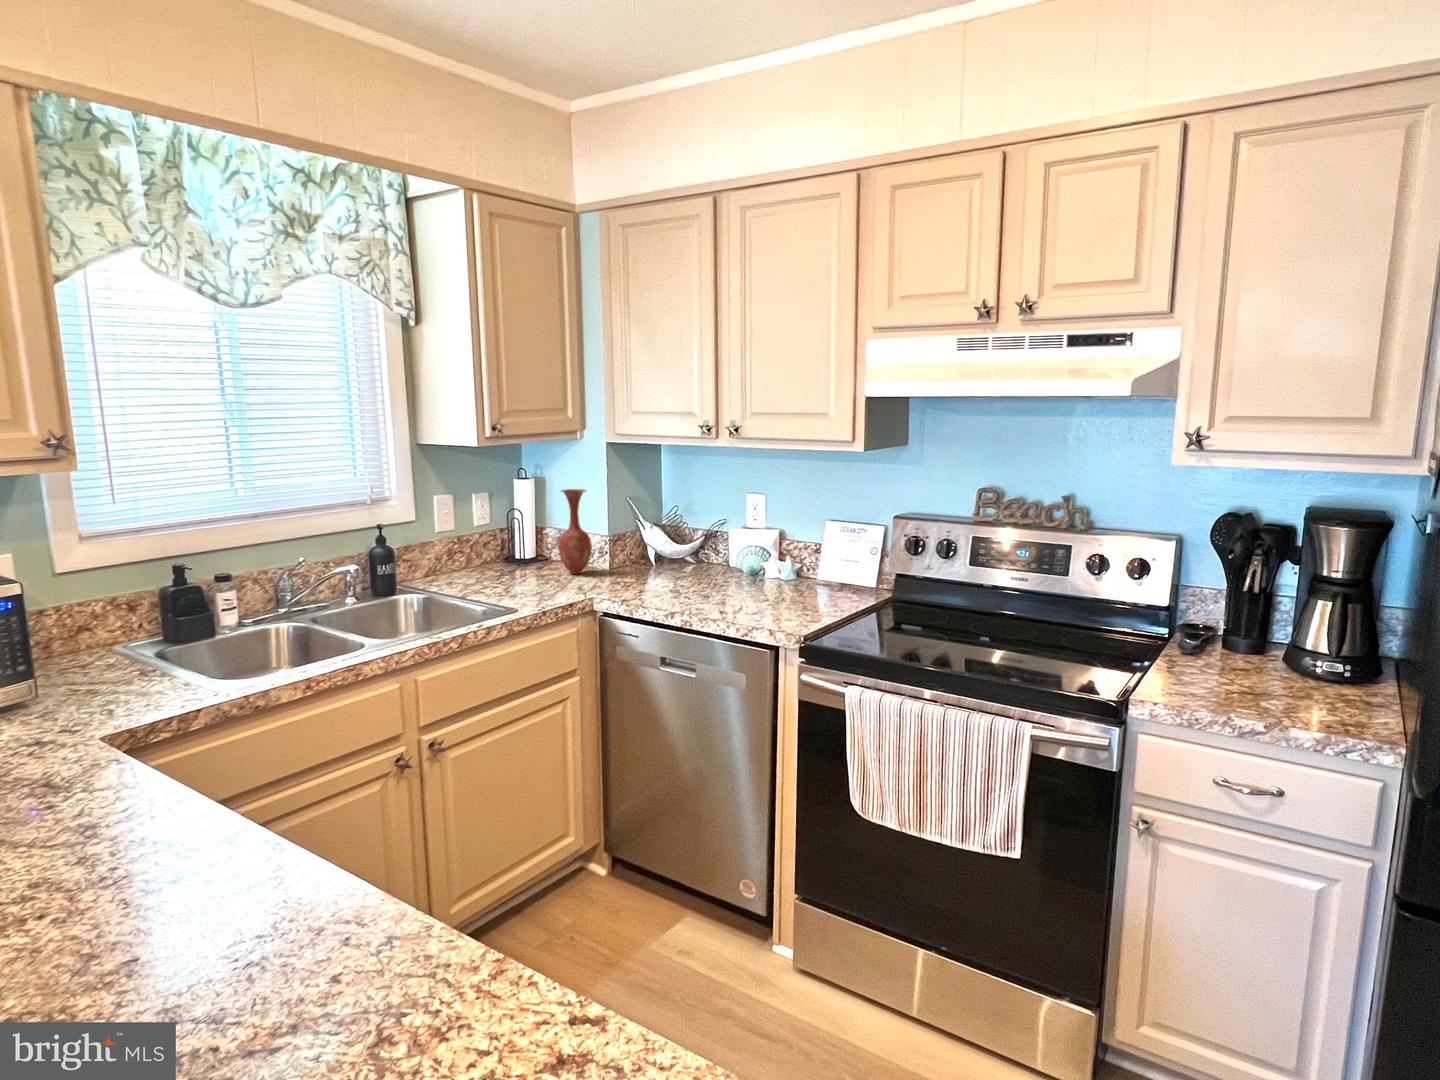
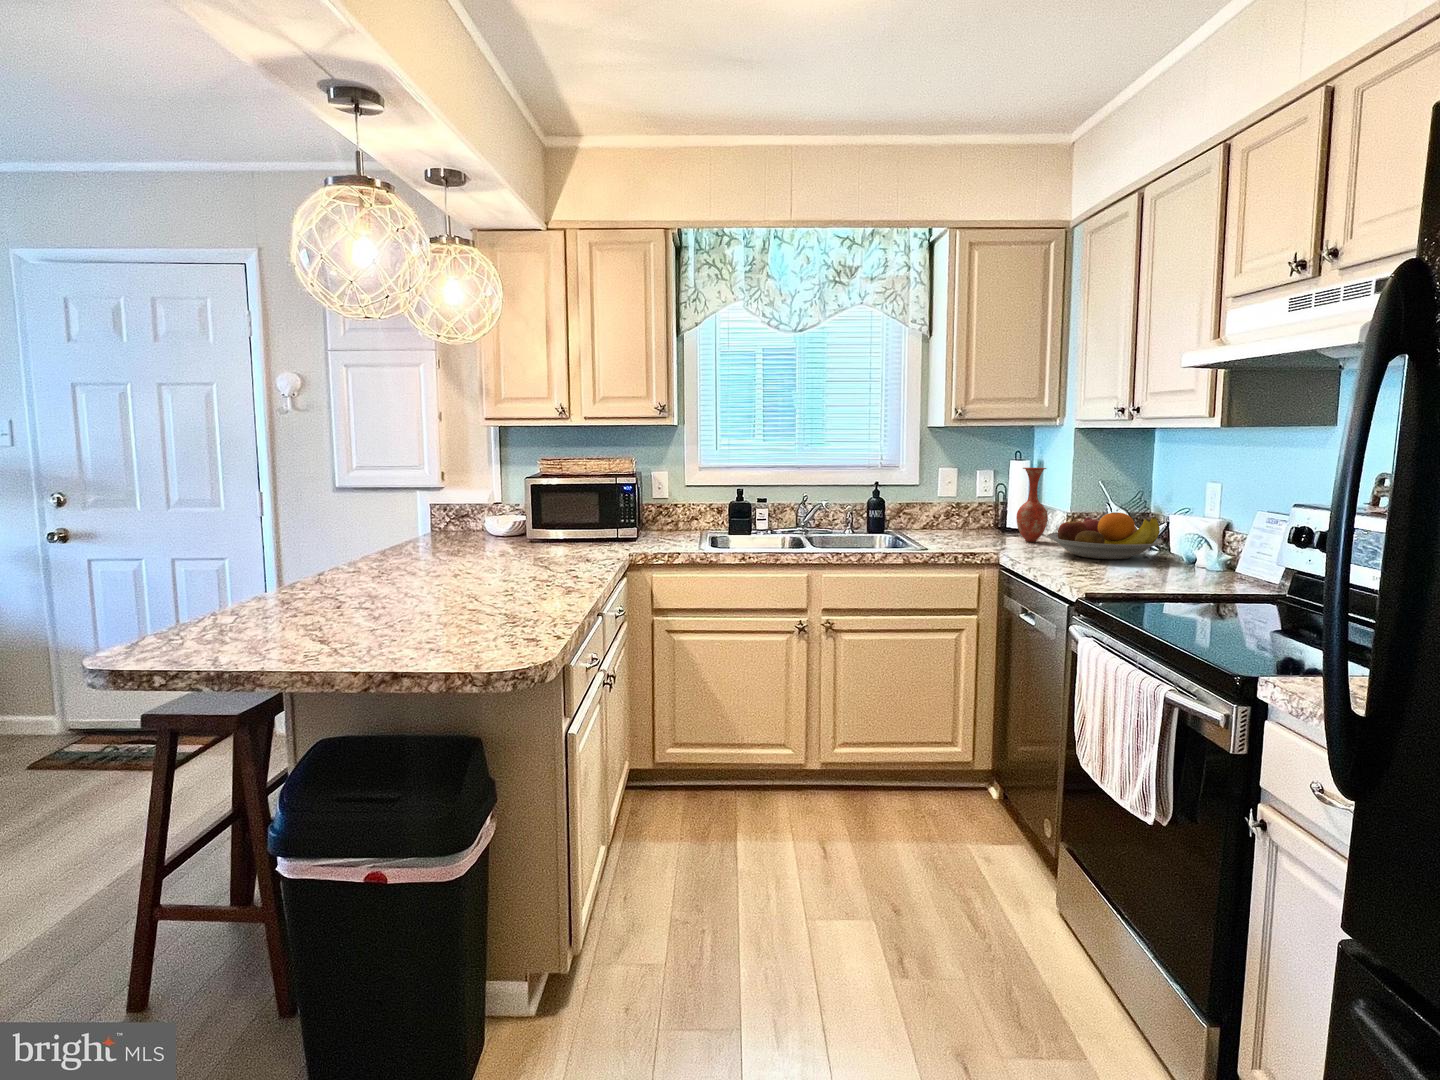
fruit bowl: none [626,536,736,588] -> present [1047,512,1163,559]

